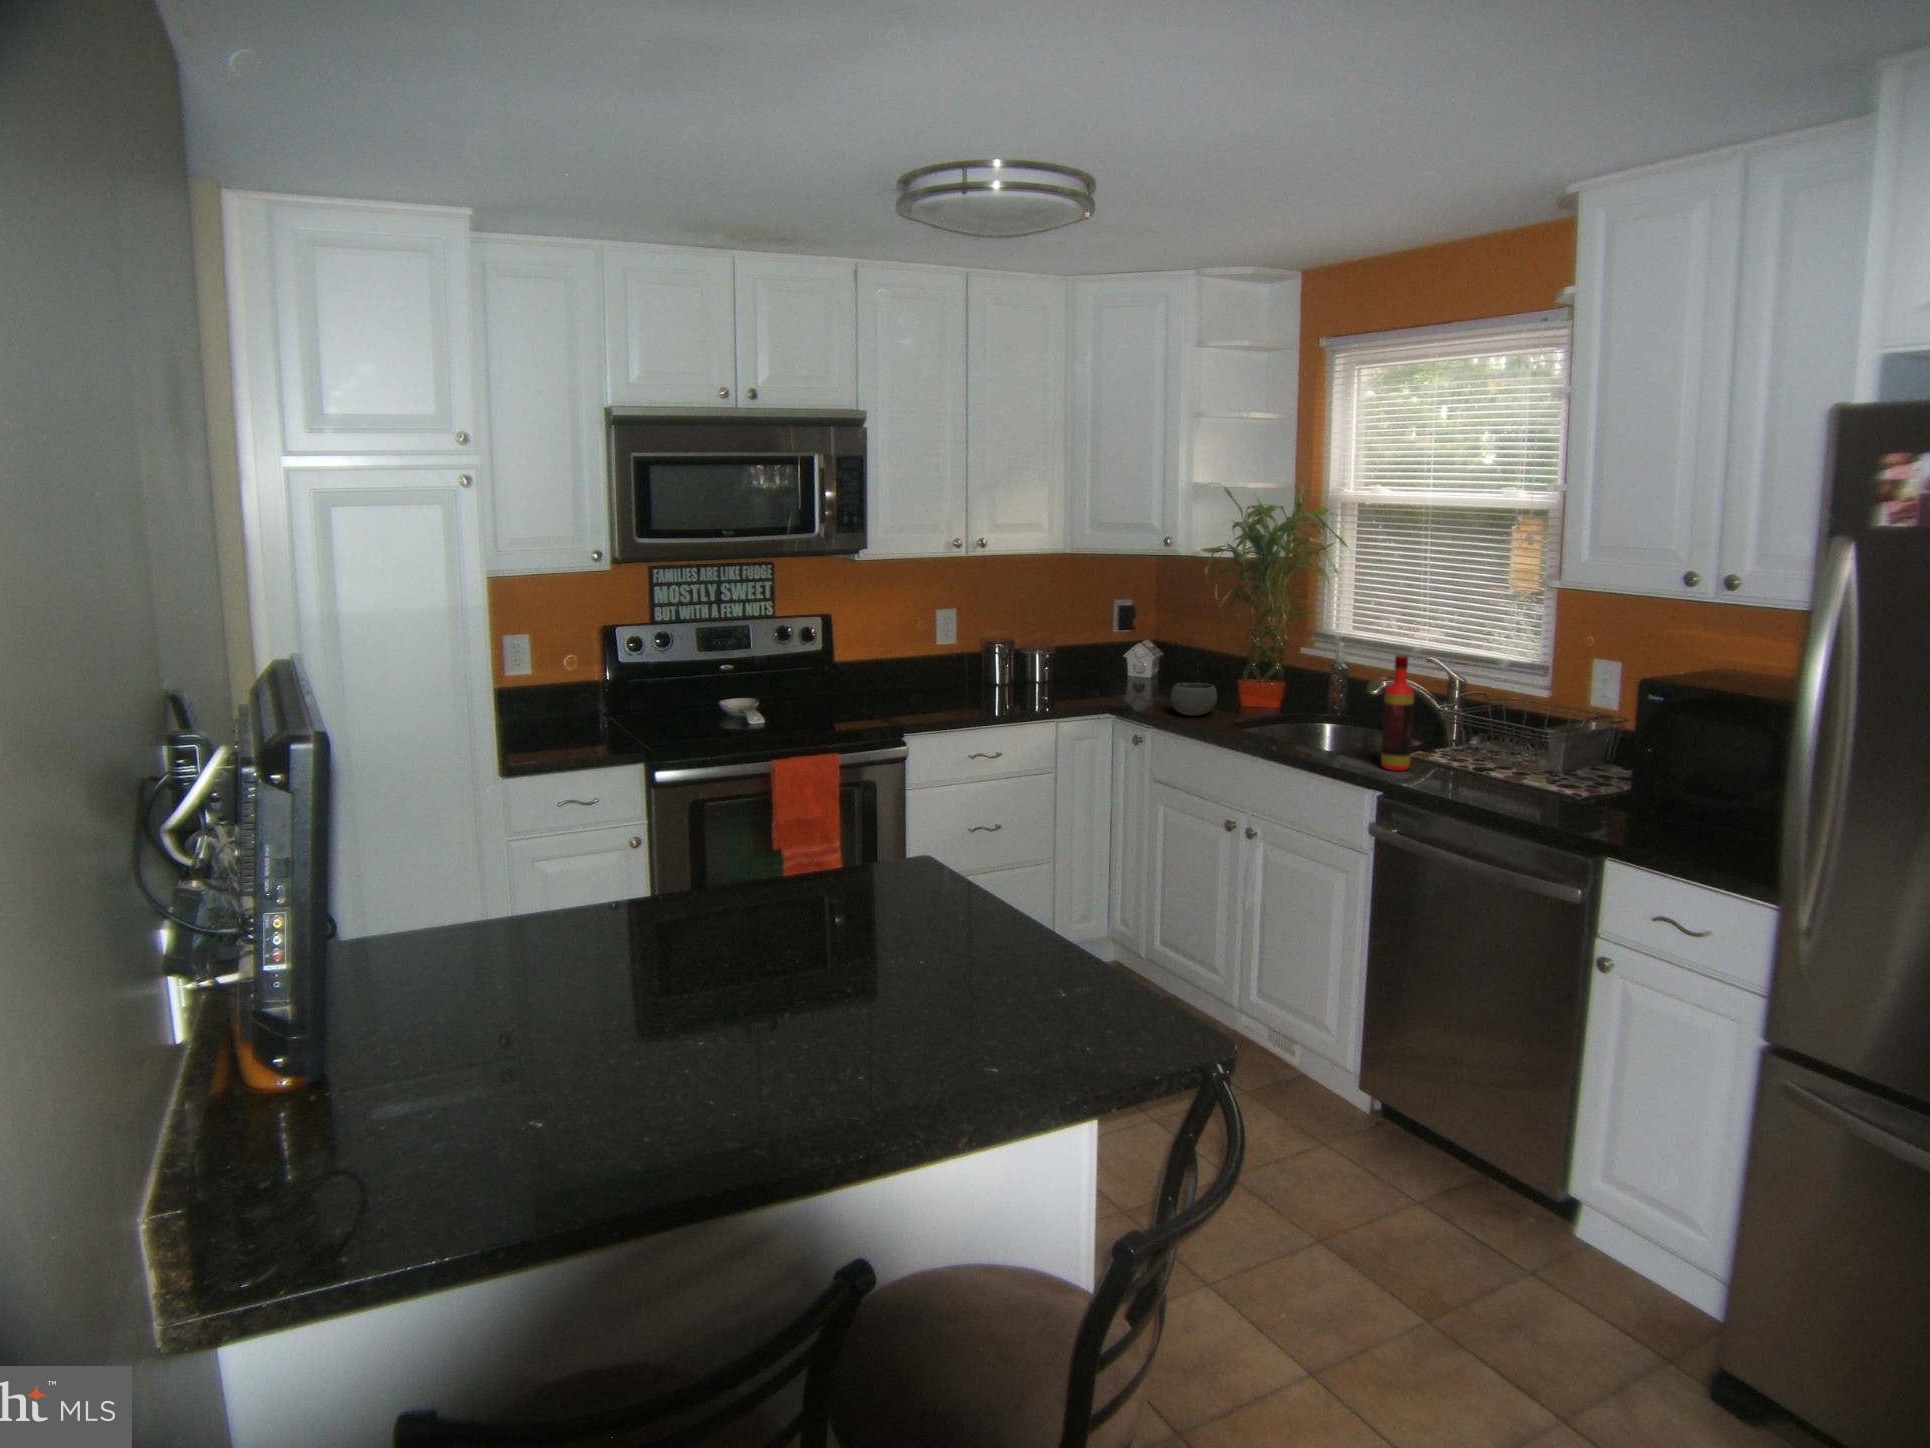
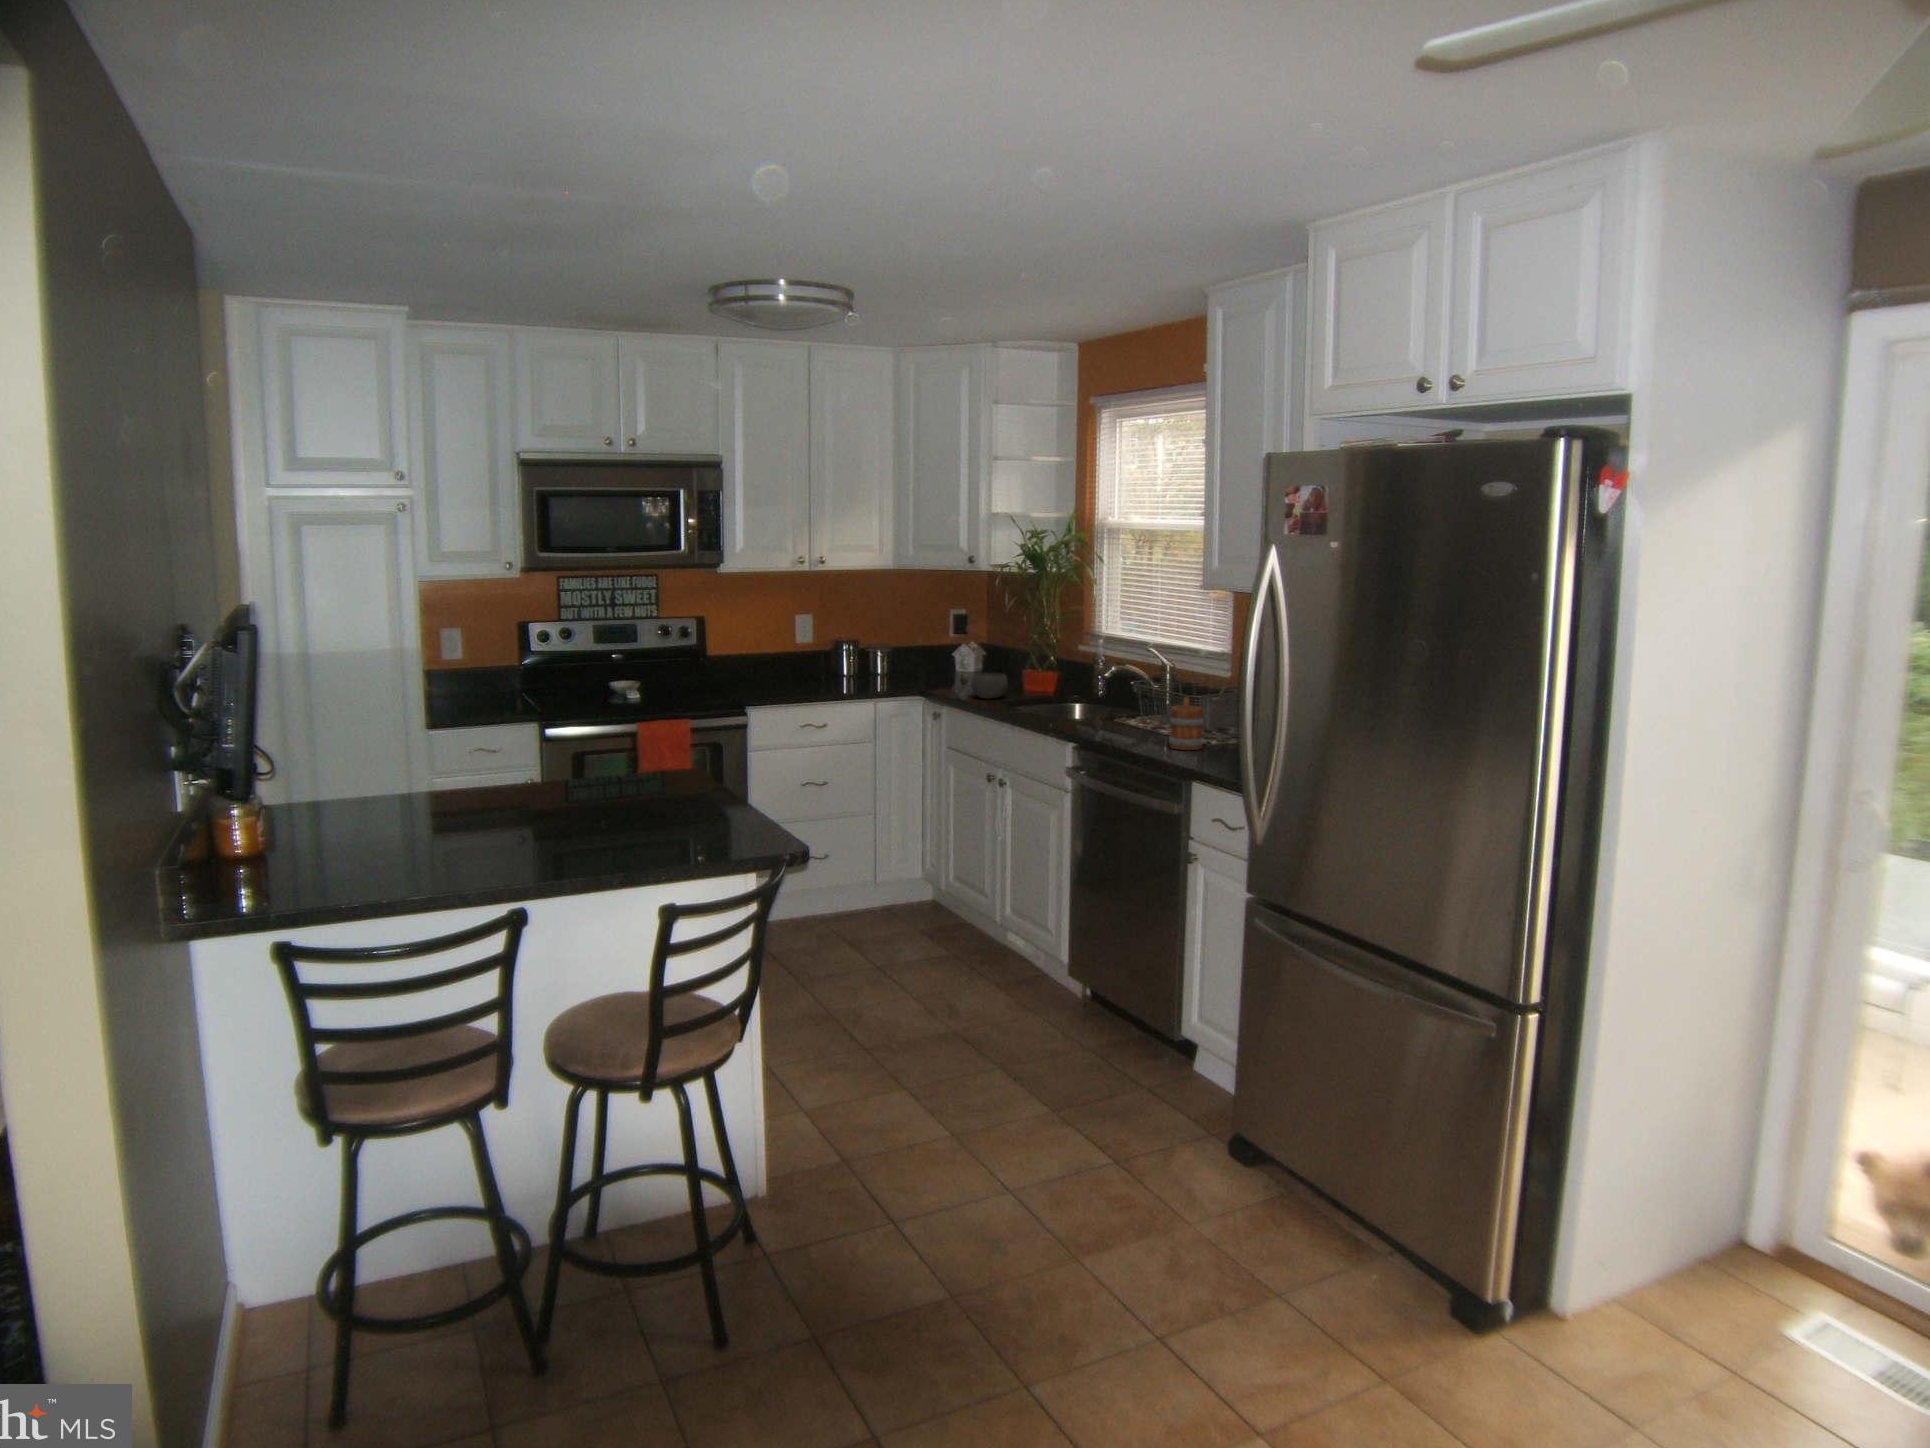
bottle: present [1381,655,1414,771] -> none [1088,641,1110,729]
mug: none [1536,736,1593,813] -> present [1169,697,1204,750]

